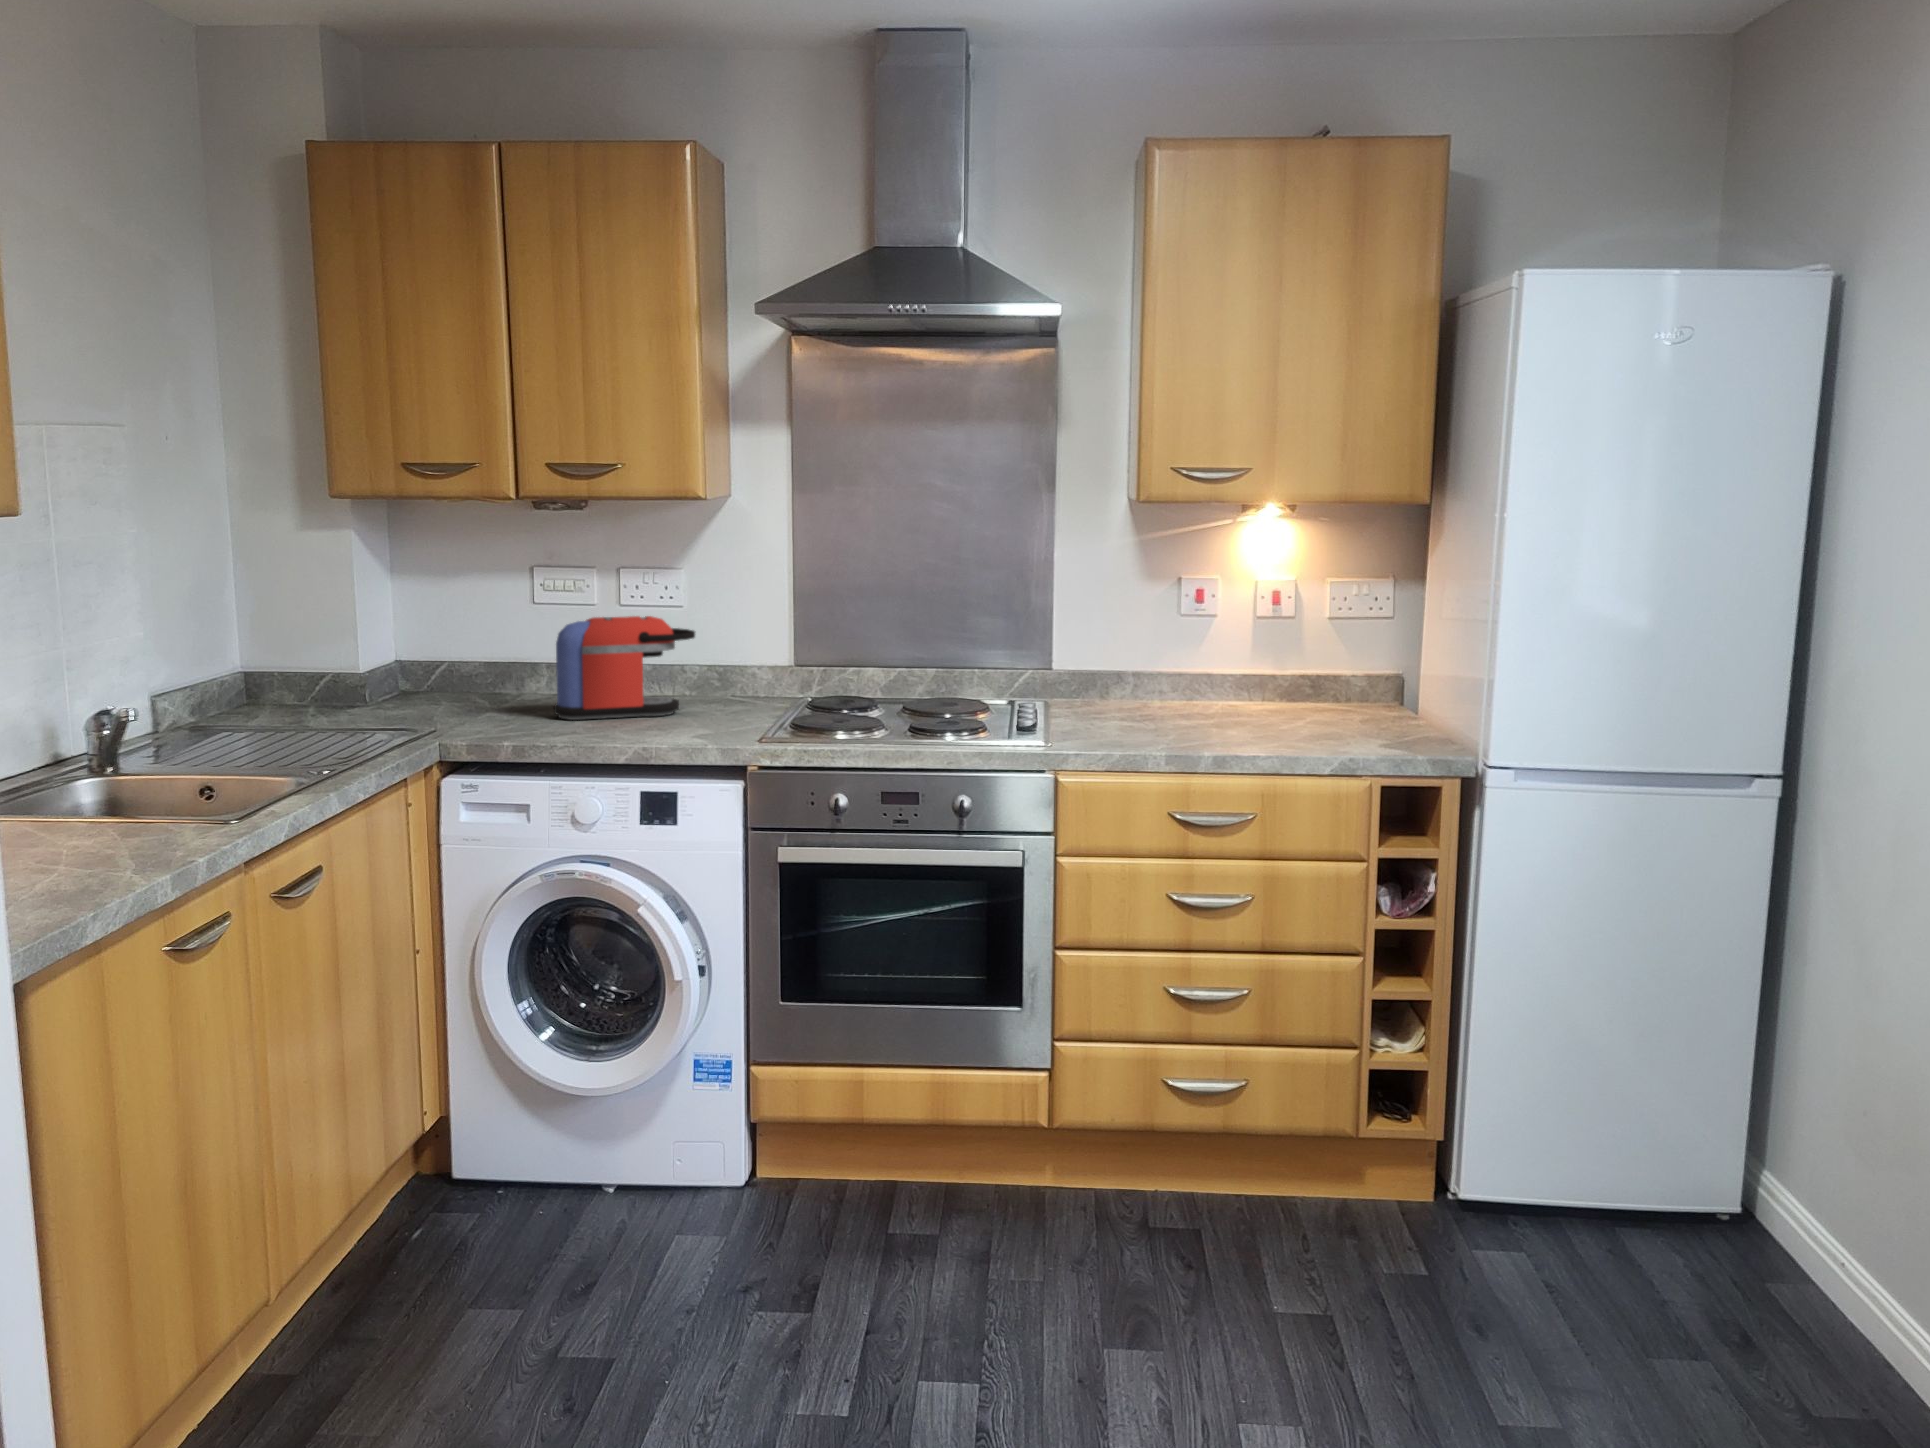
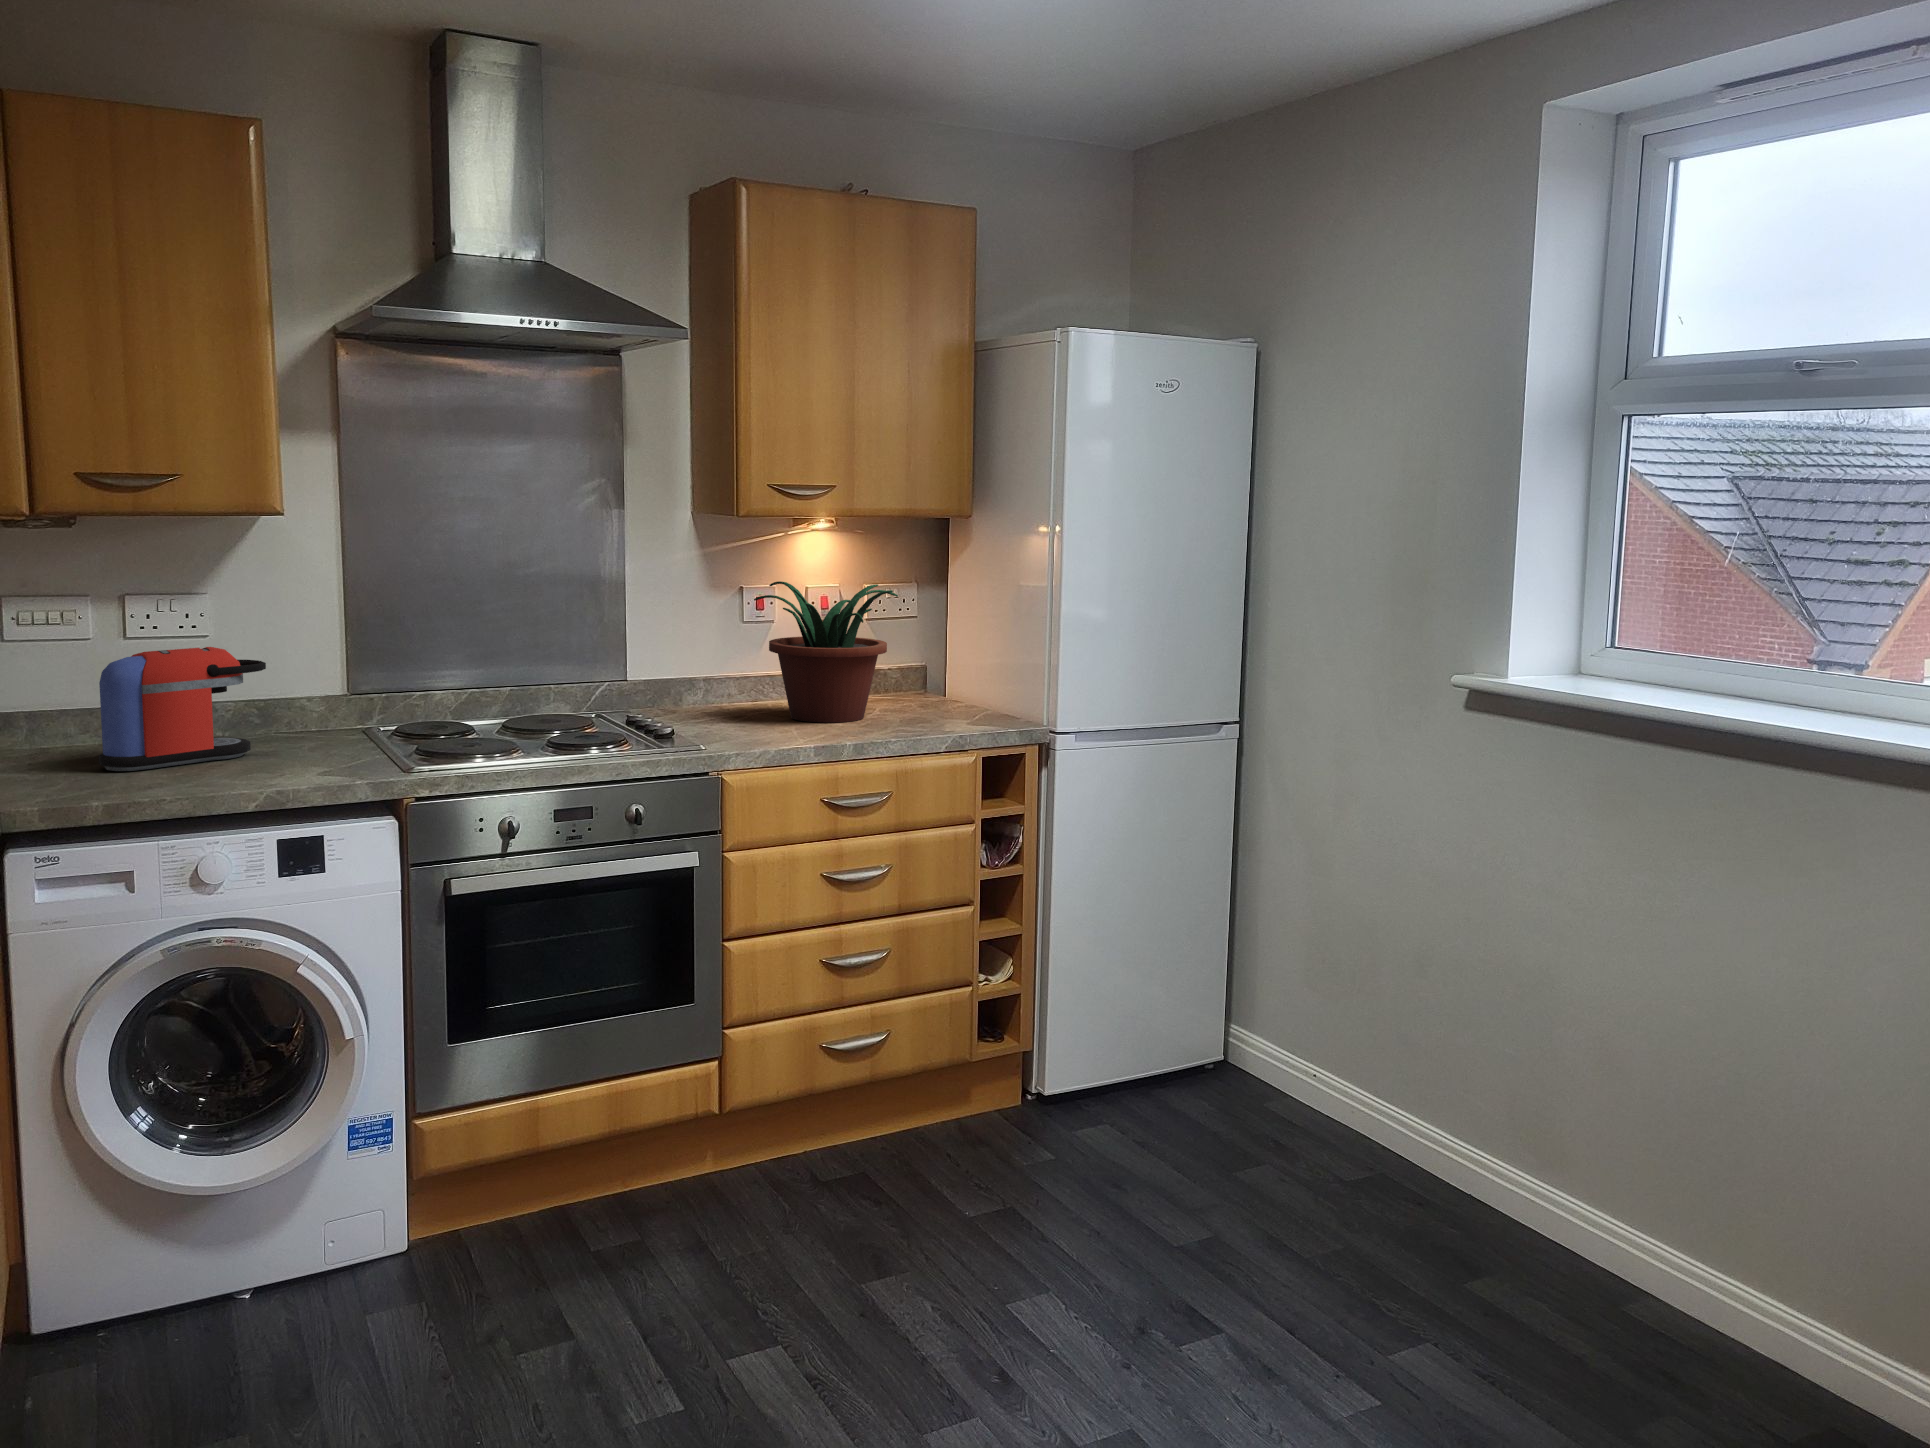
potted plant: none [1166,575,1321,732] -> present [754,581,898,723]

